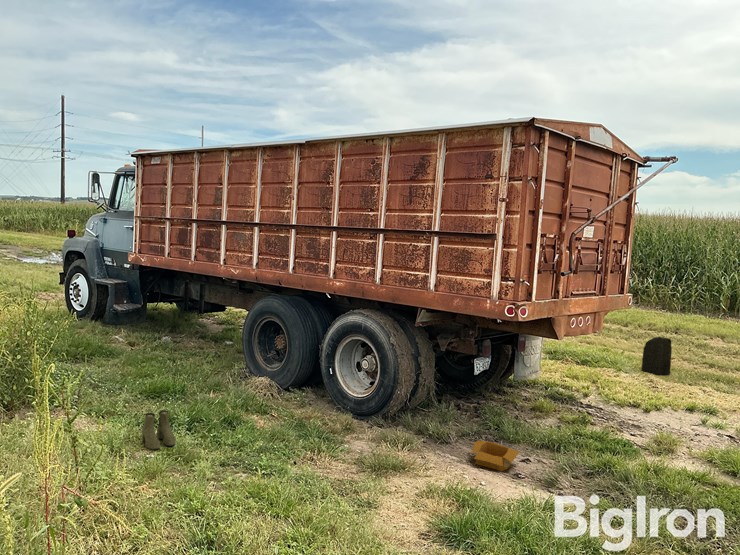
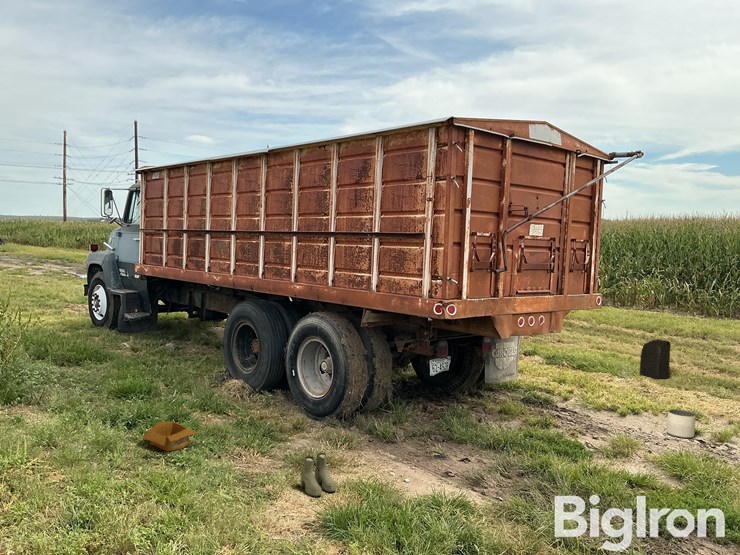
planter: none [699,407,729,435] -> present [666,410,696,438]
boots: present [142,410,176,450] -> present [300,453,336,496]
cardboard box: present [472,441,519,471] -> present [142,421,197,451]

